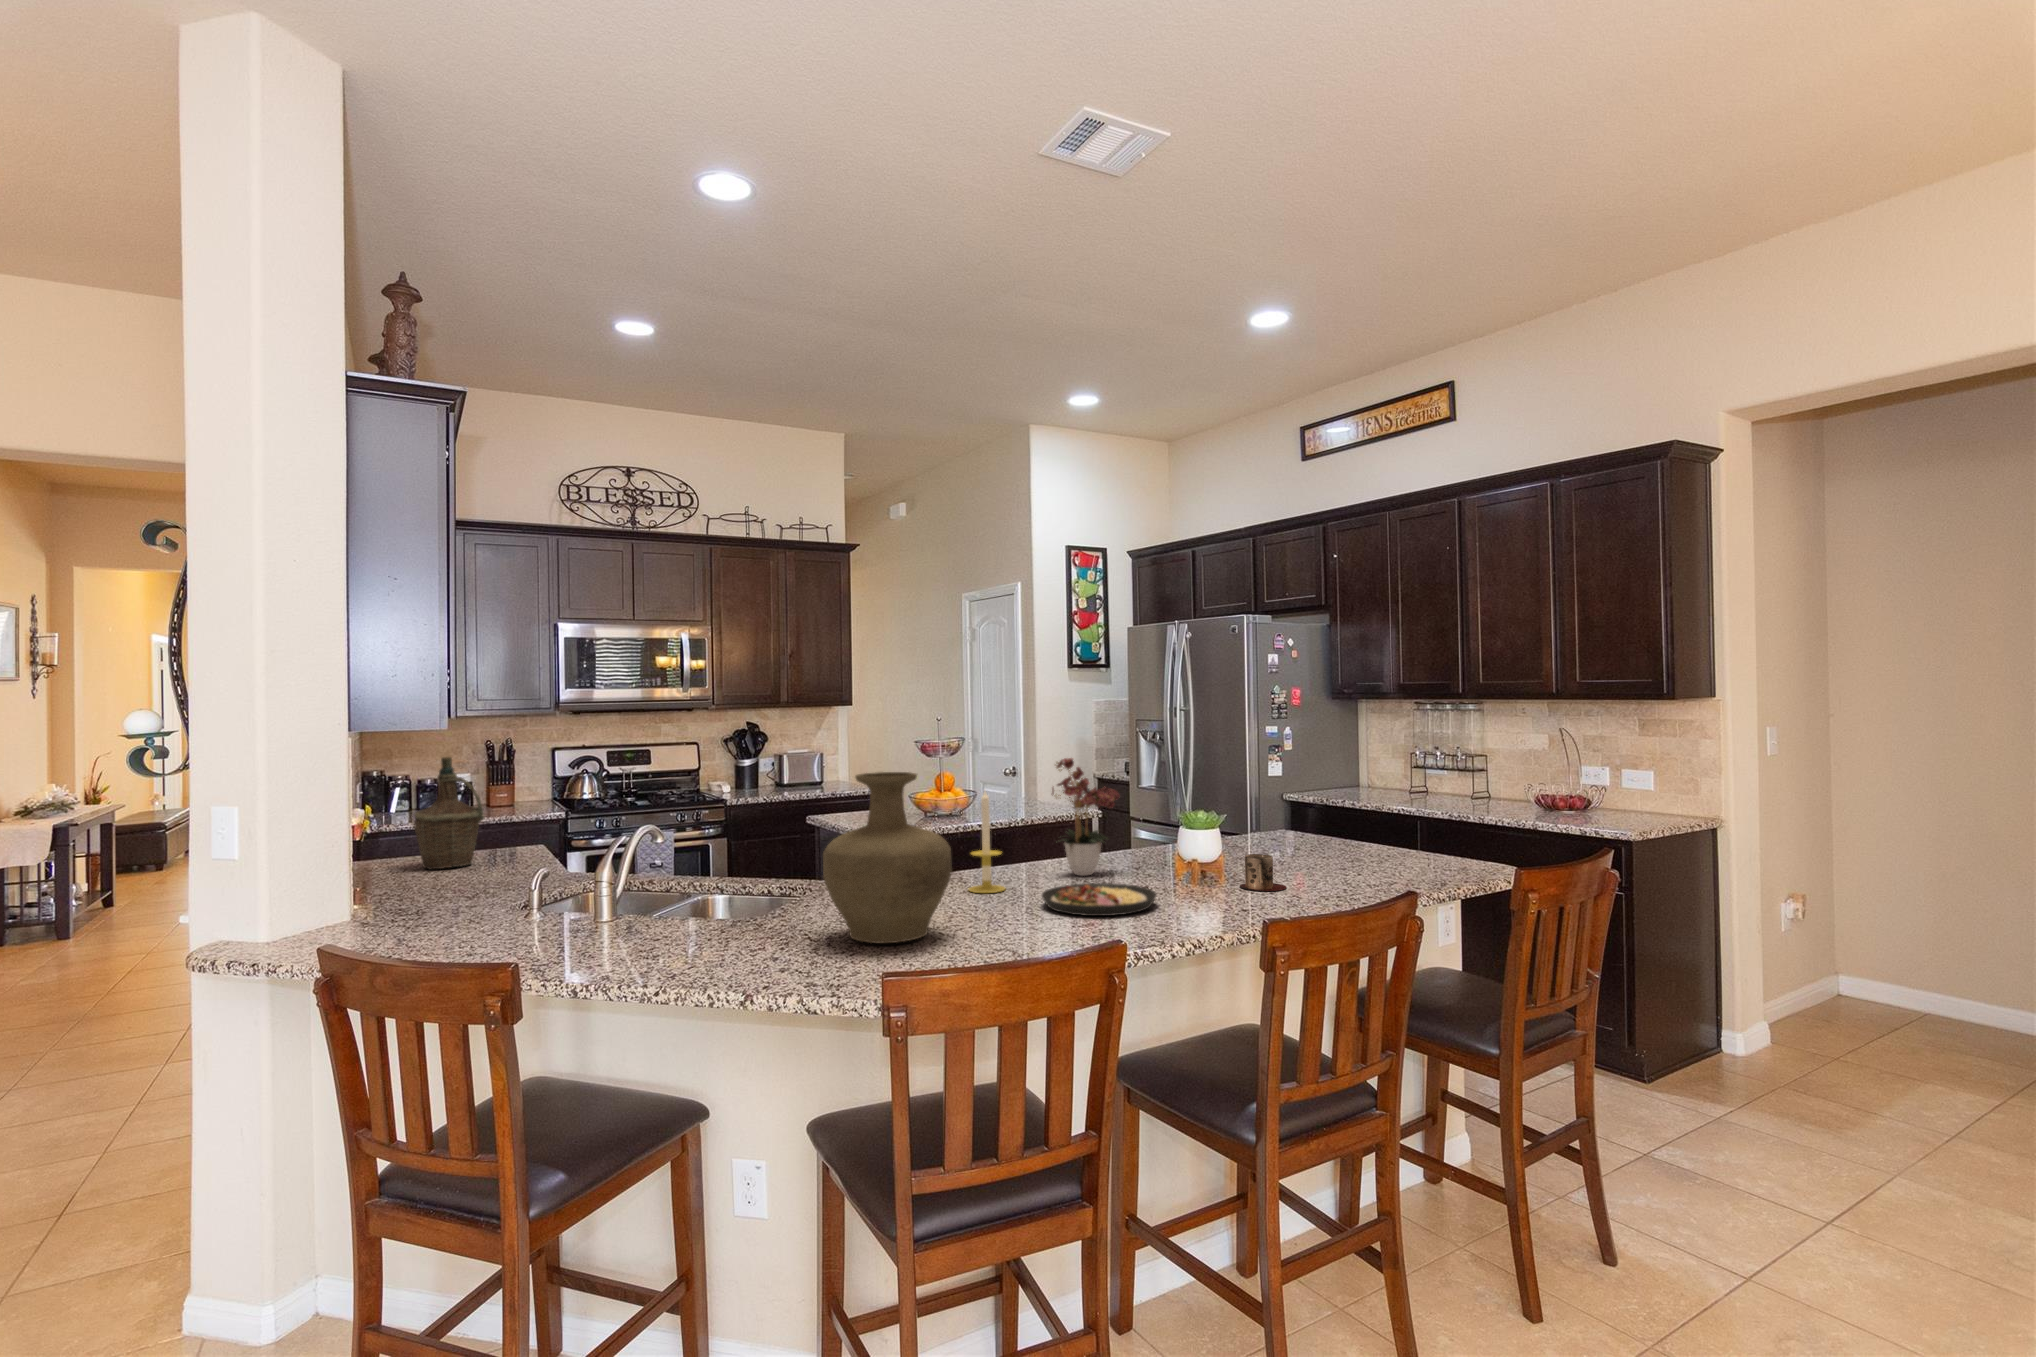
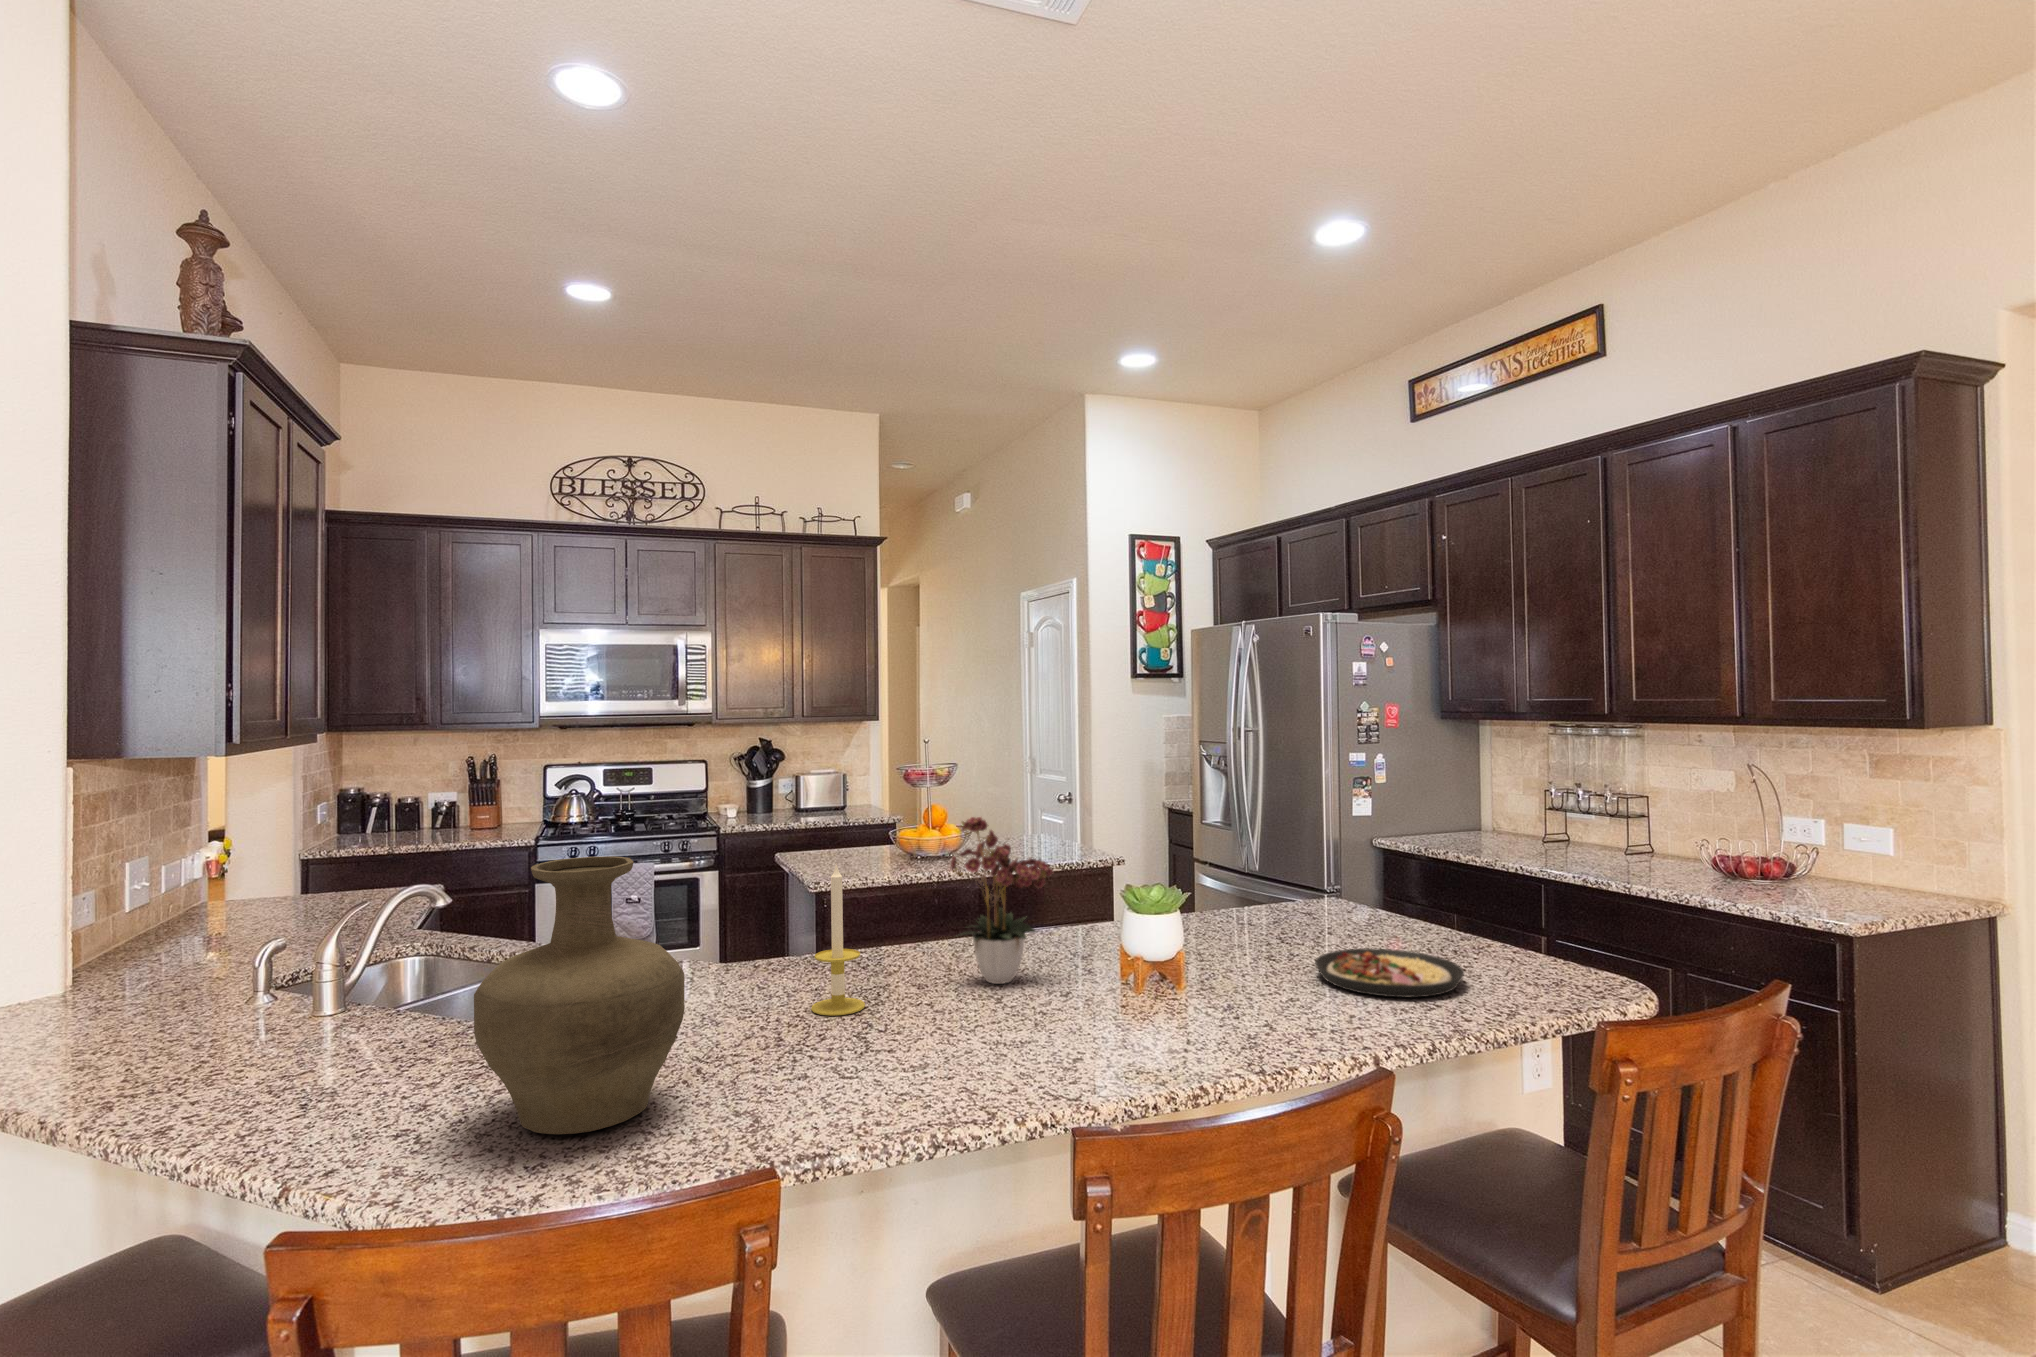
bottle: present [414,756,484,870] -> none [228,792,316,930]
mug: present [1240,854,1286,891] -> none [1201,973,1272,1036]
plate: present [1042,883,1156,916] -> present [1315,948,1464,998]

